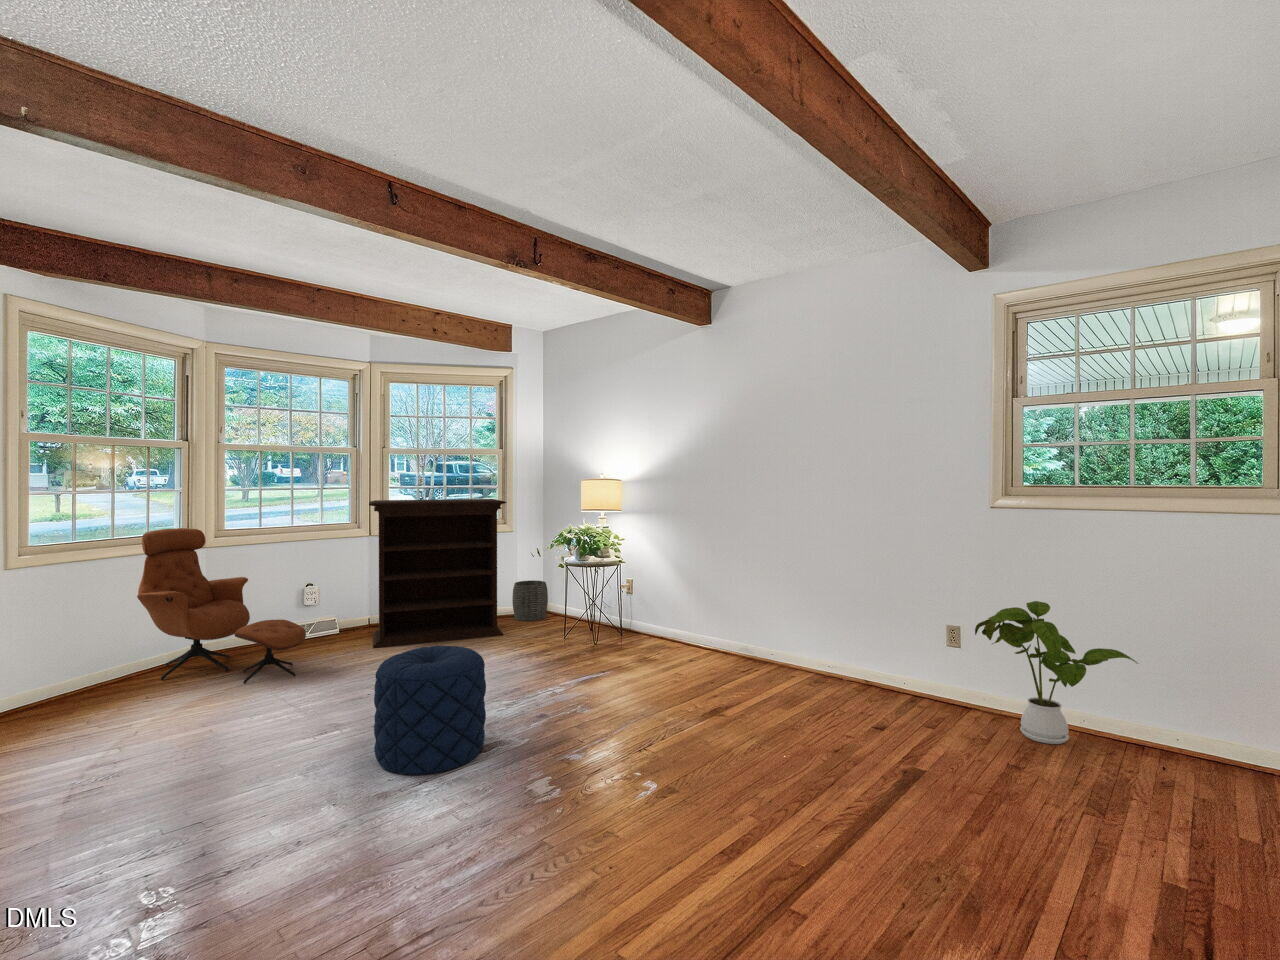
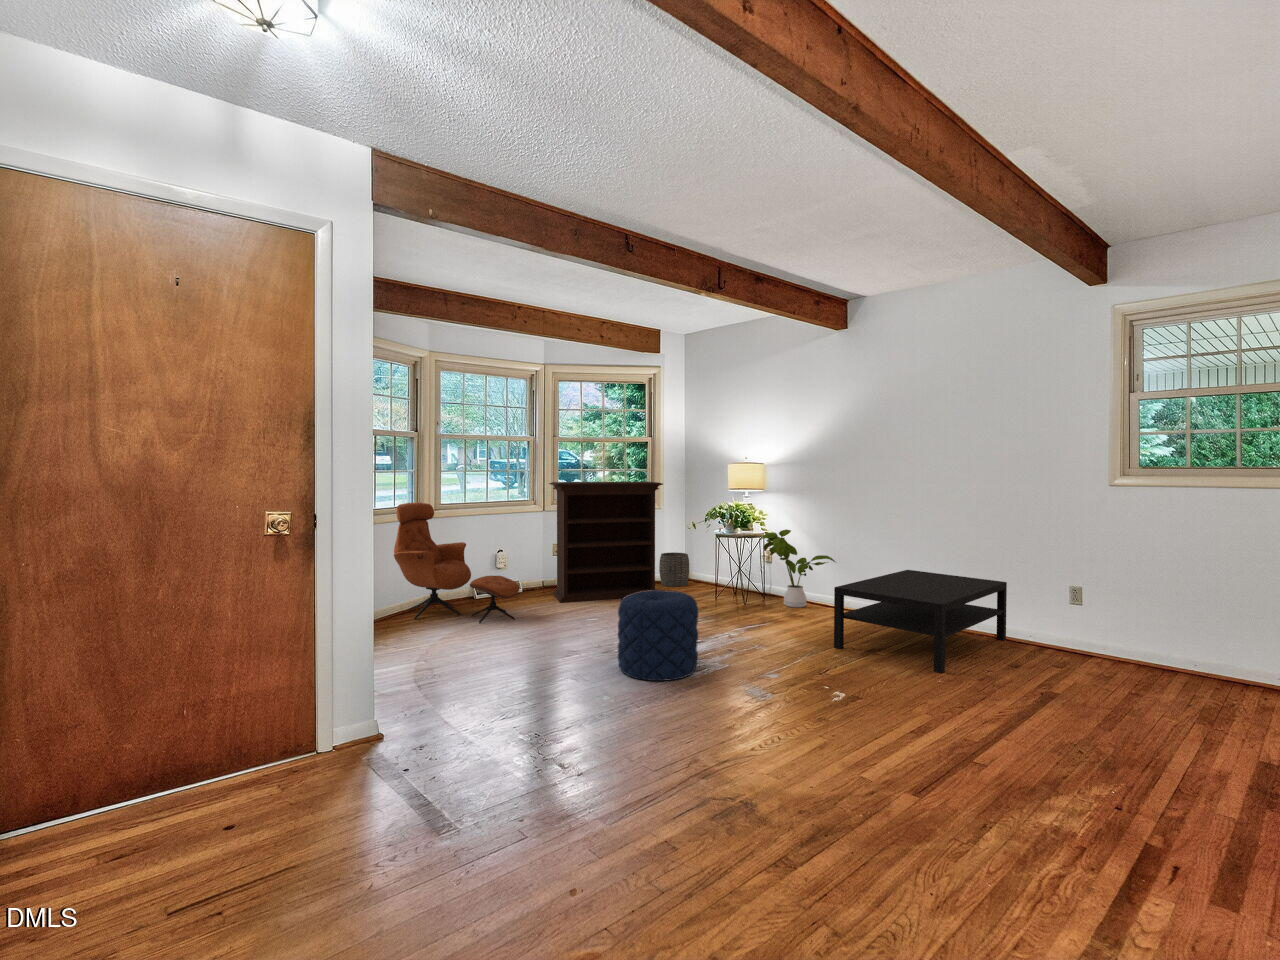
house plant: present [975,601,1138,744] -> present [761,529,835,607]
coffee table: none [676,604,882,745] -> present [834,570,1007,673]

